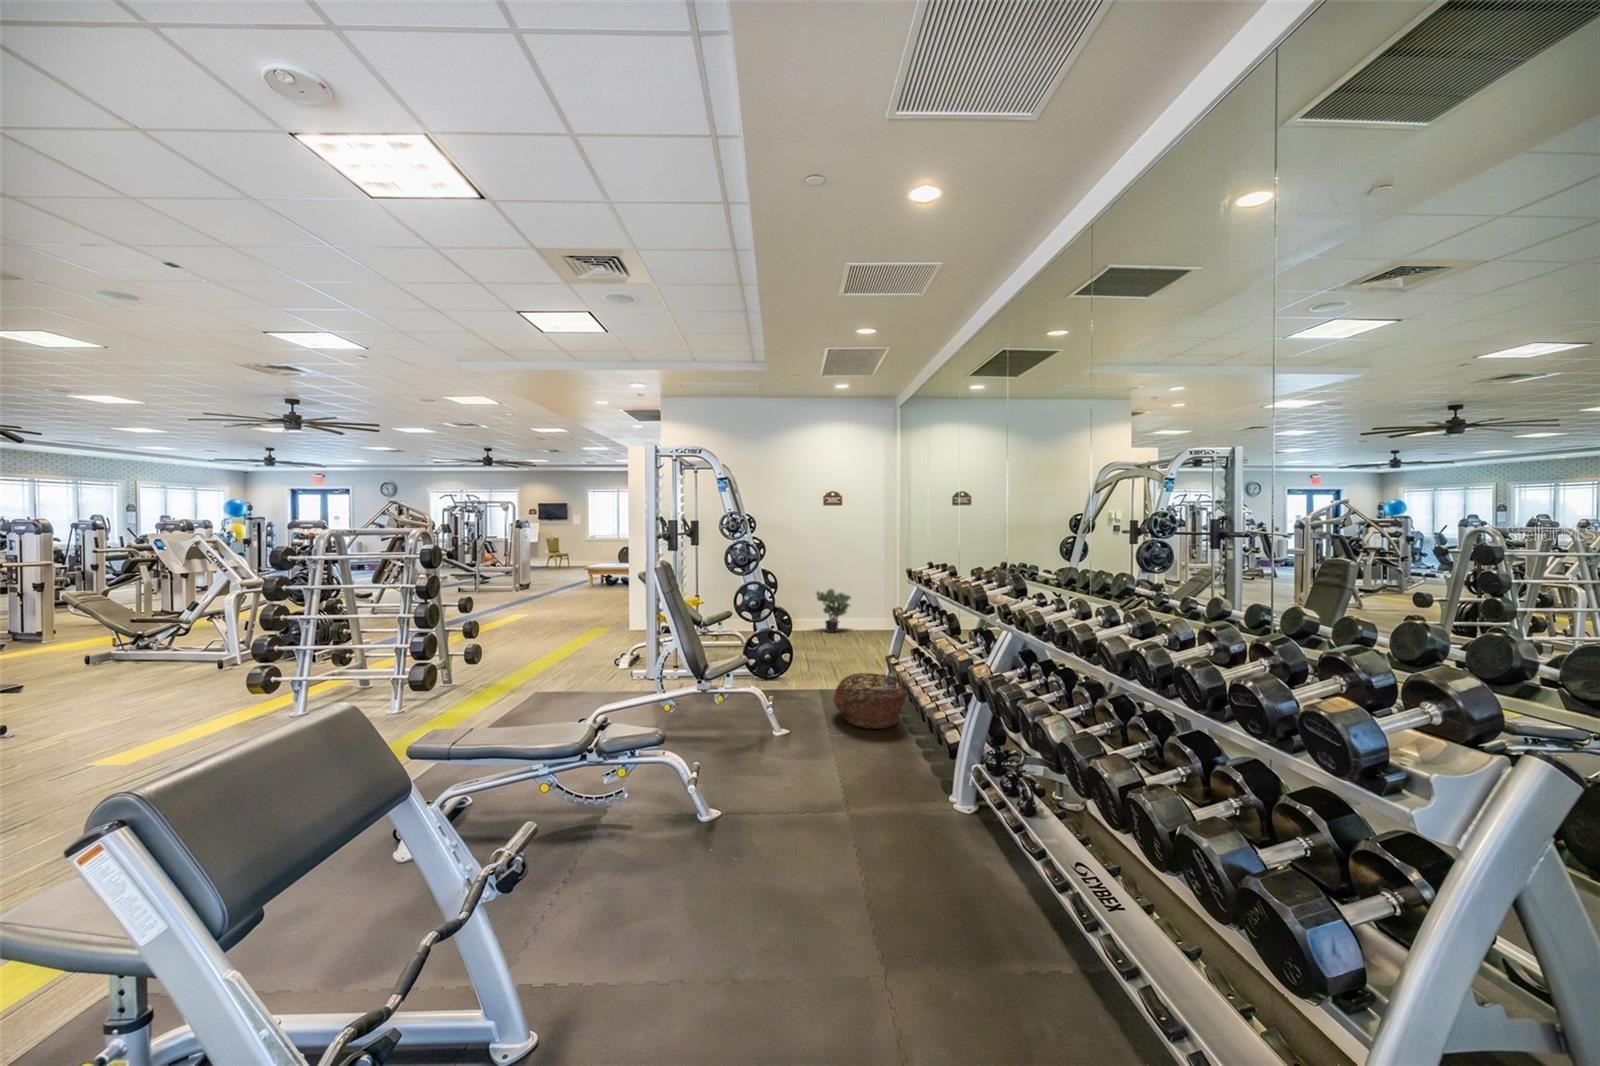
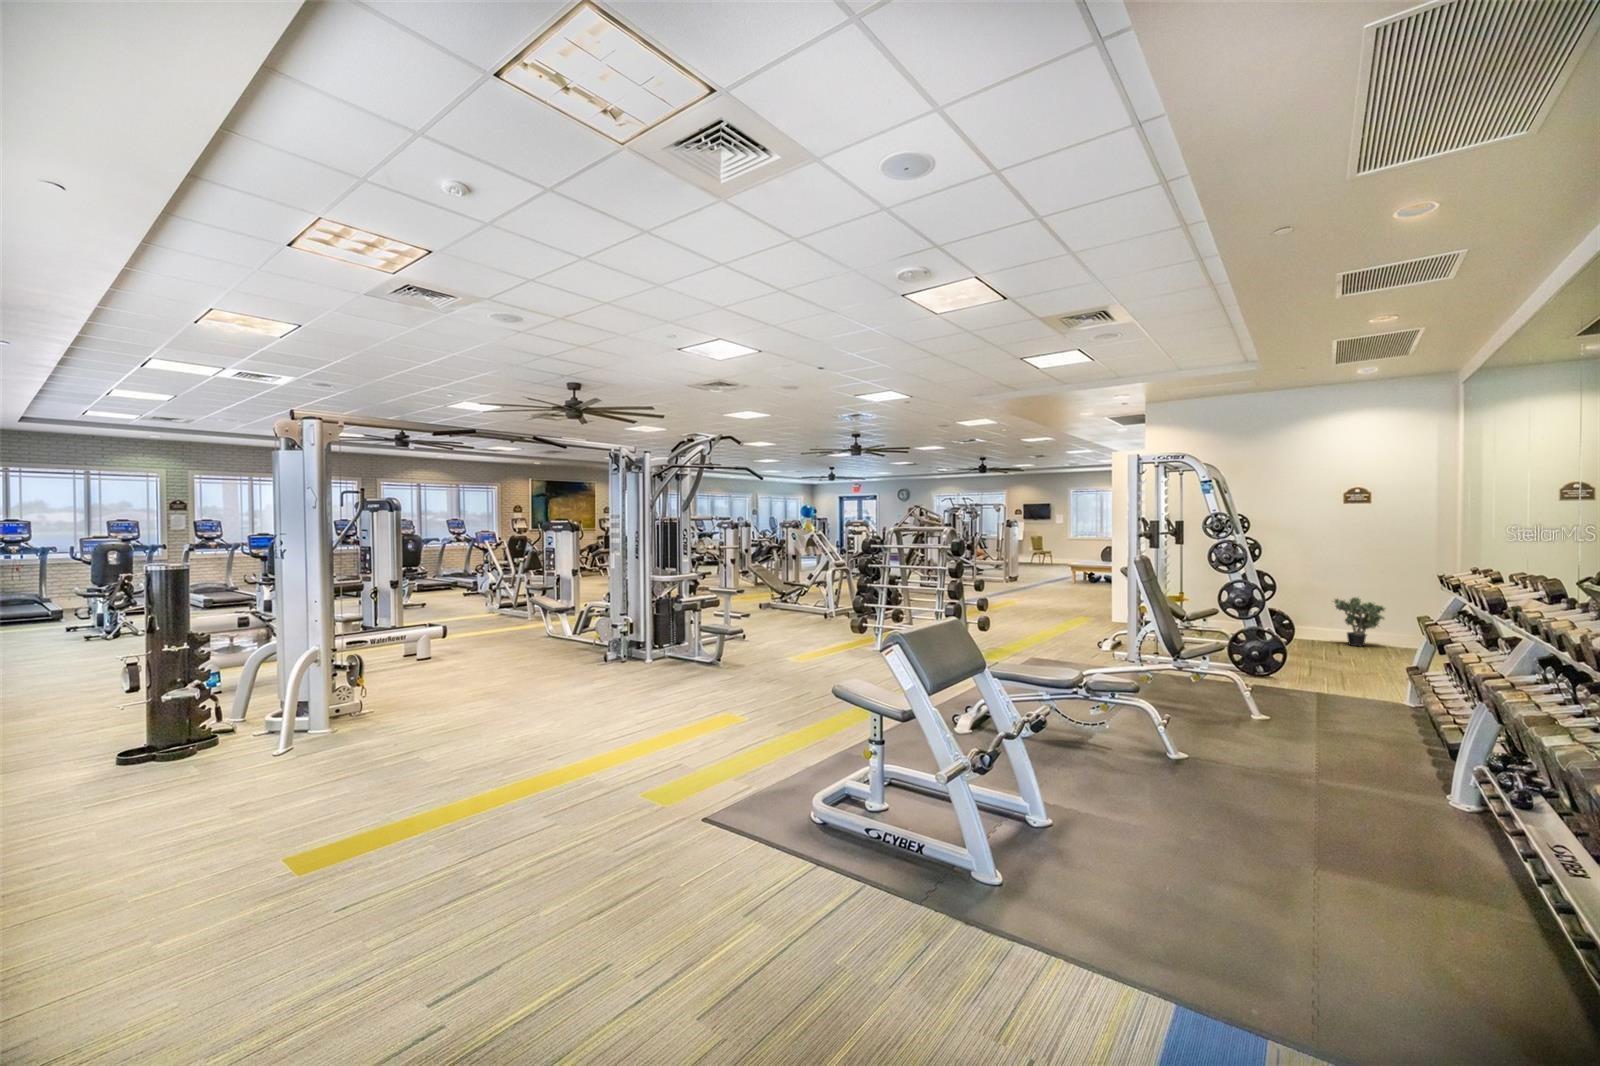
basket: present [833,673,908,729] -> none [1325,679,1427,734]

